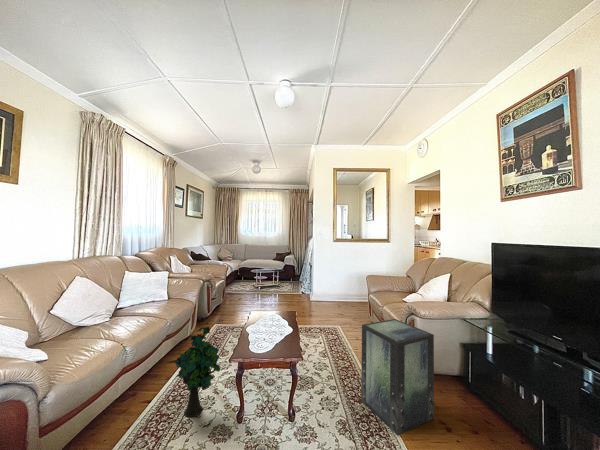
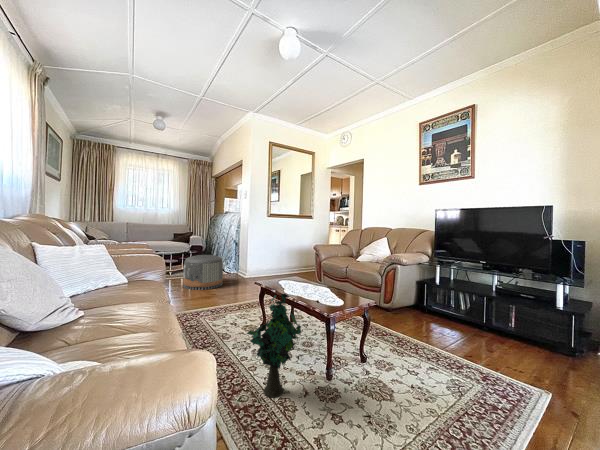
pouf: none [253,276,285,308] -> present [183,255,223,290]
storage box: present [361,319,434,435] -> none [382,268,428,346]

